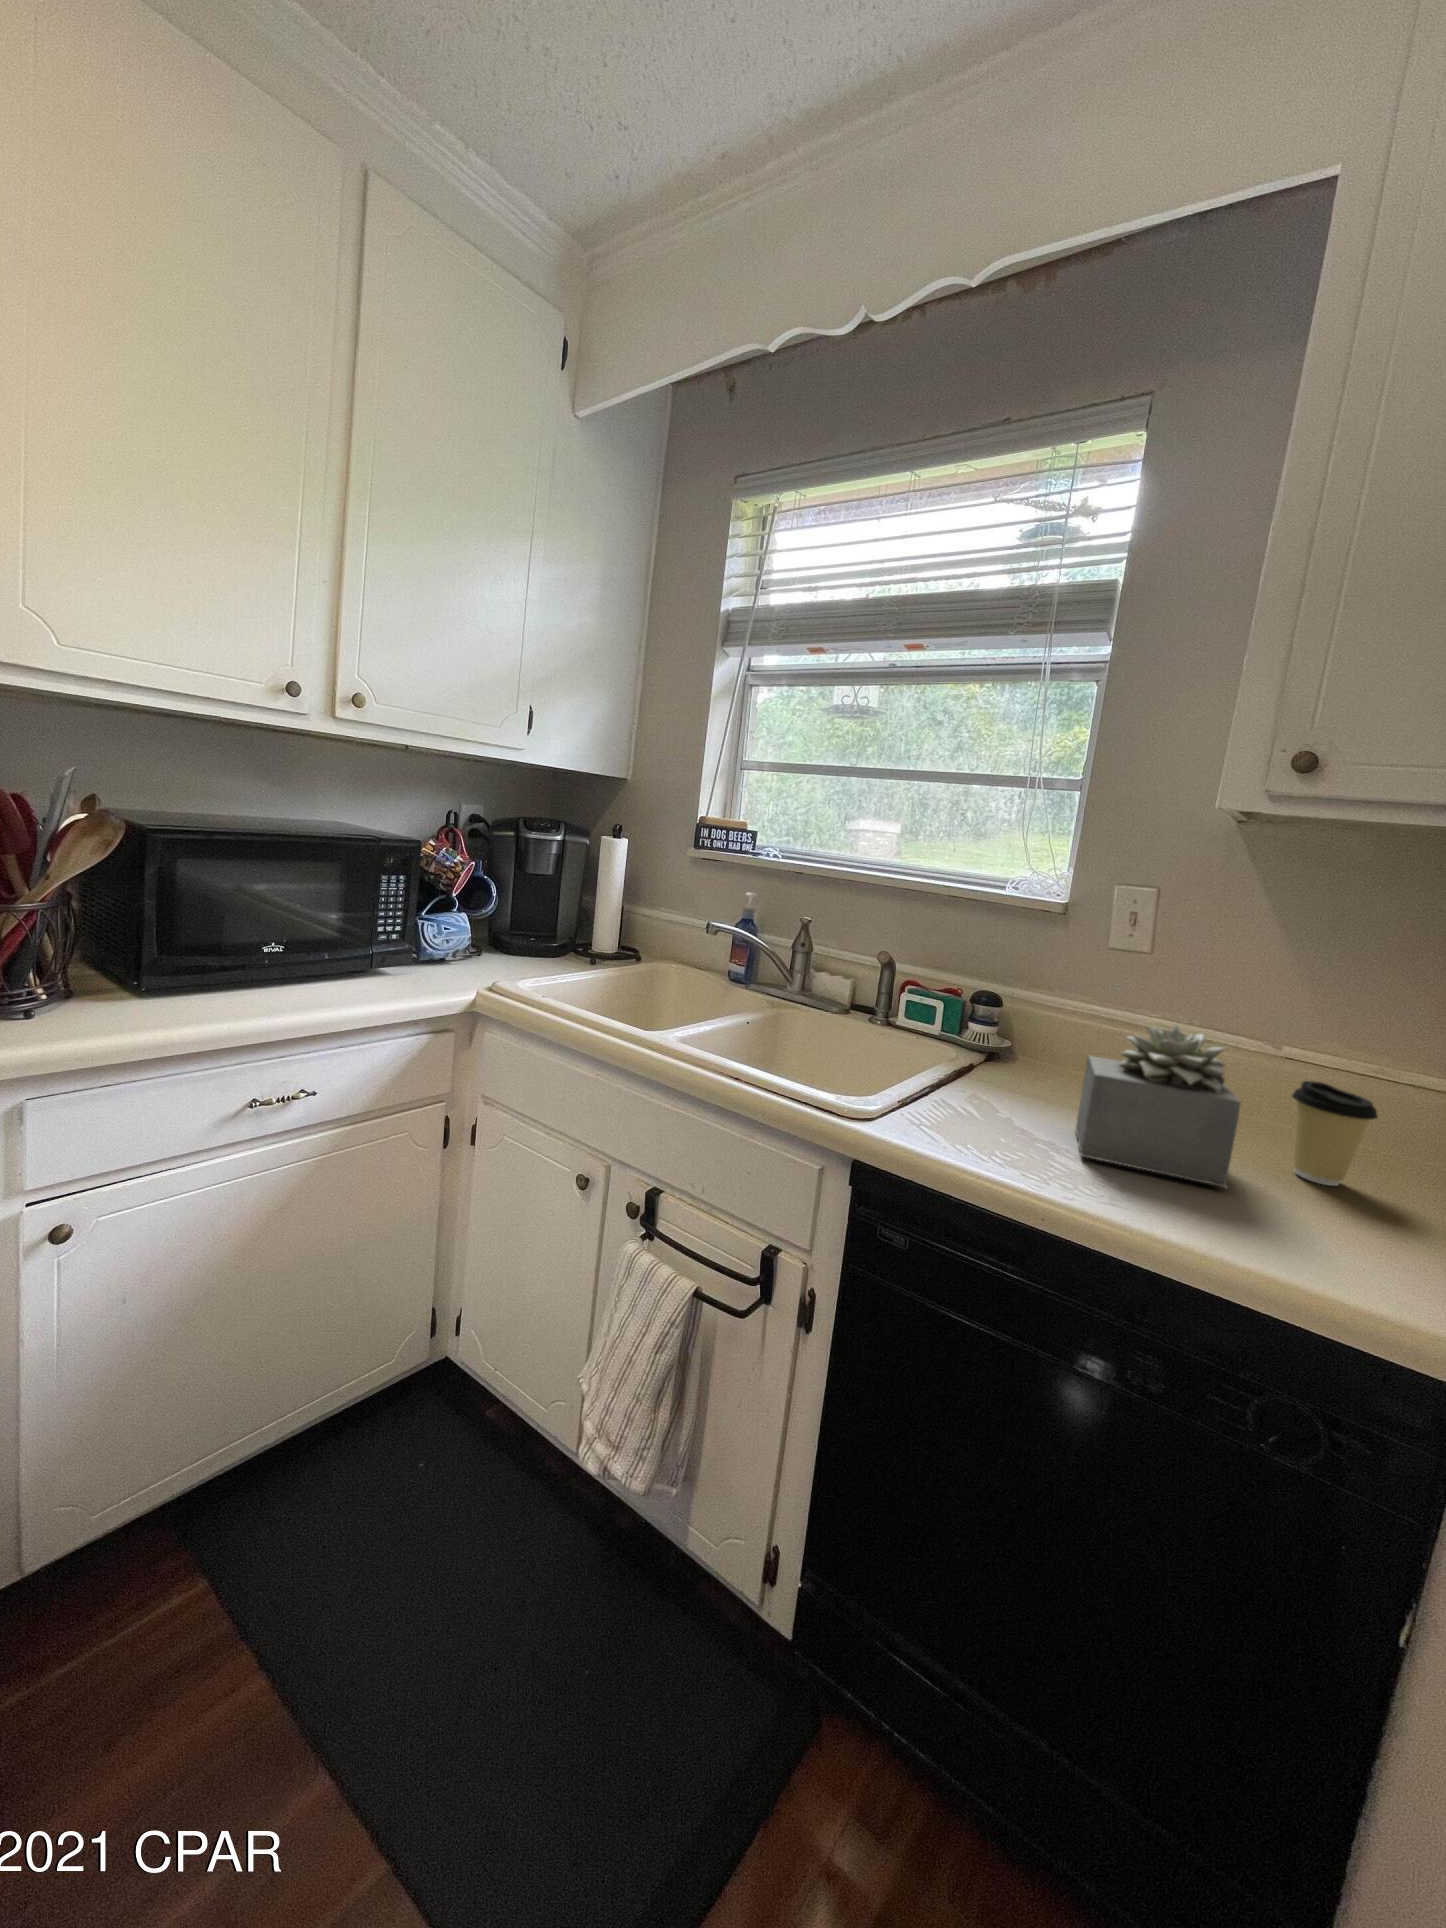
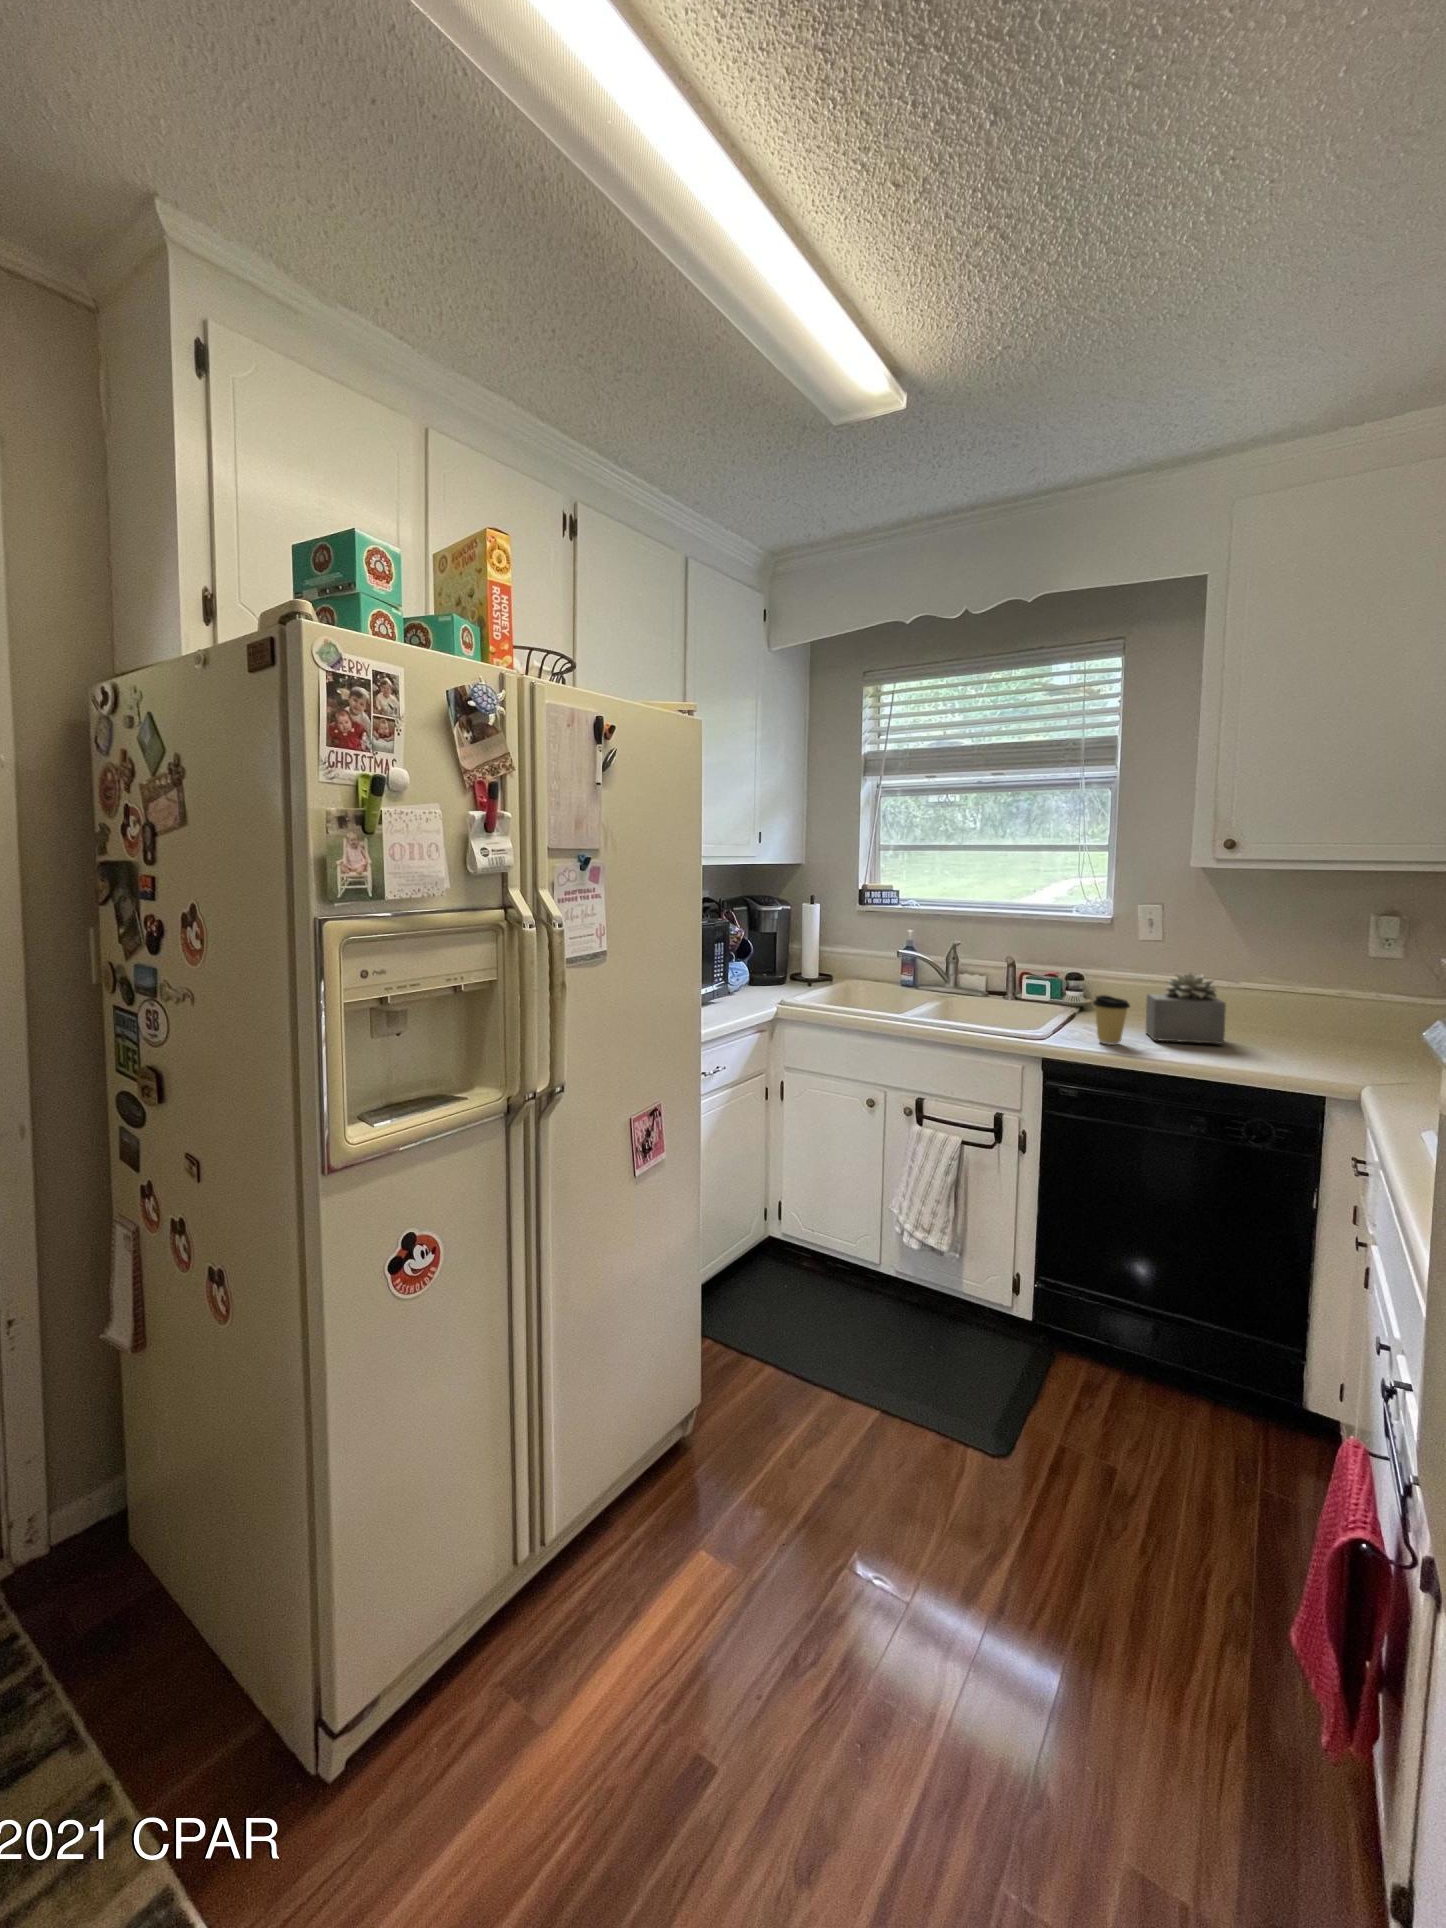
coffee cup: present [1292,1081,1378,1186] -> present [1093,995,1130,1045]

